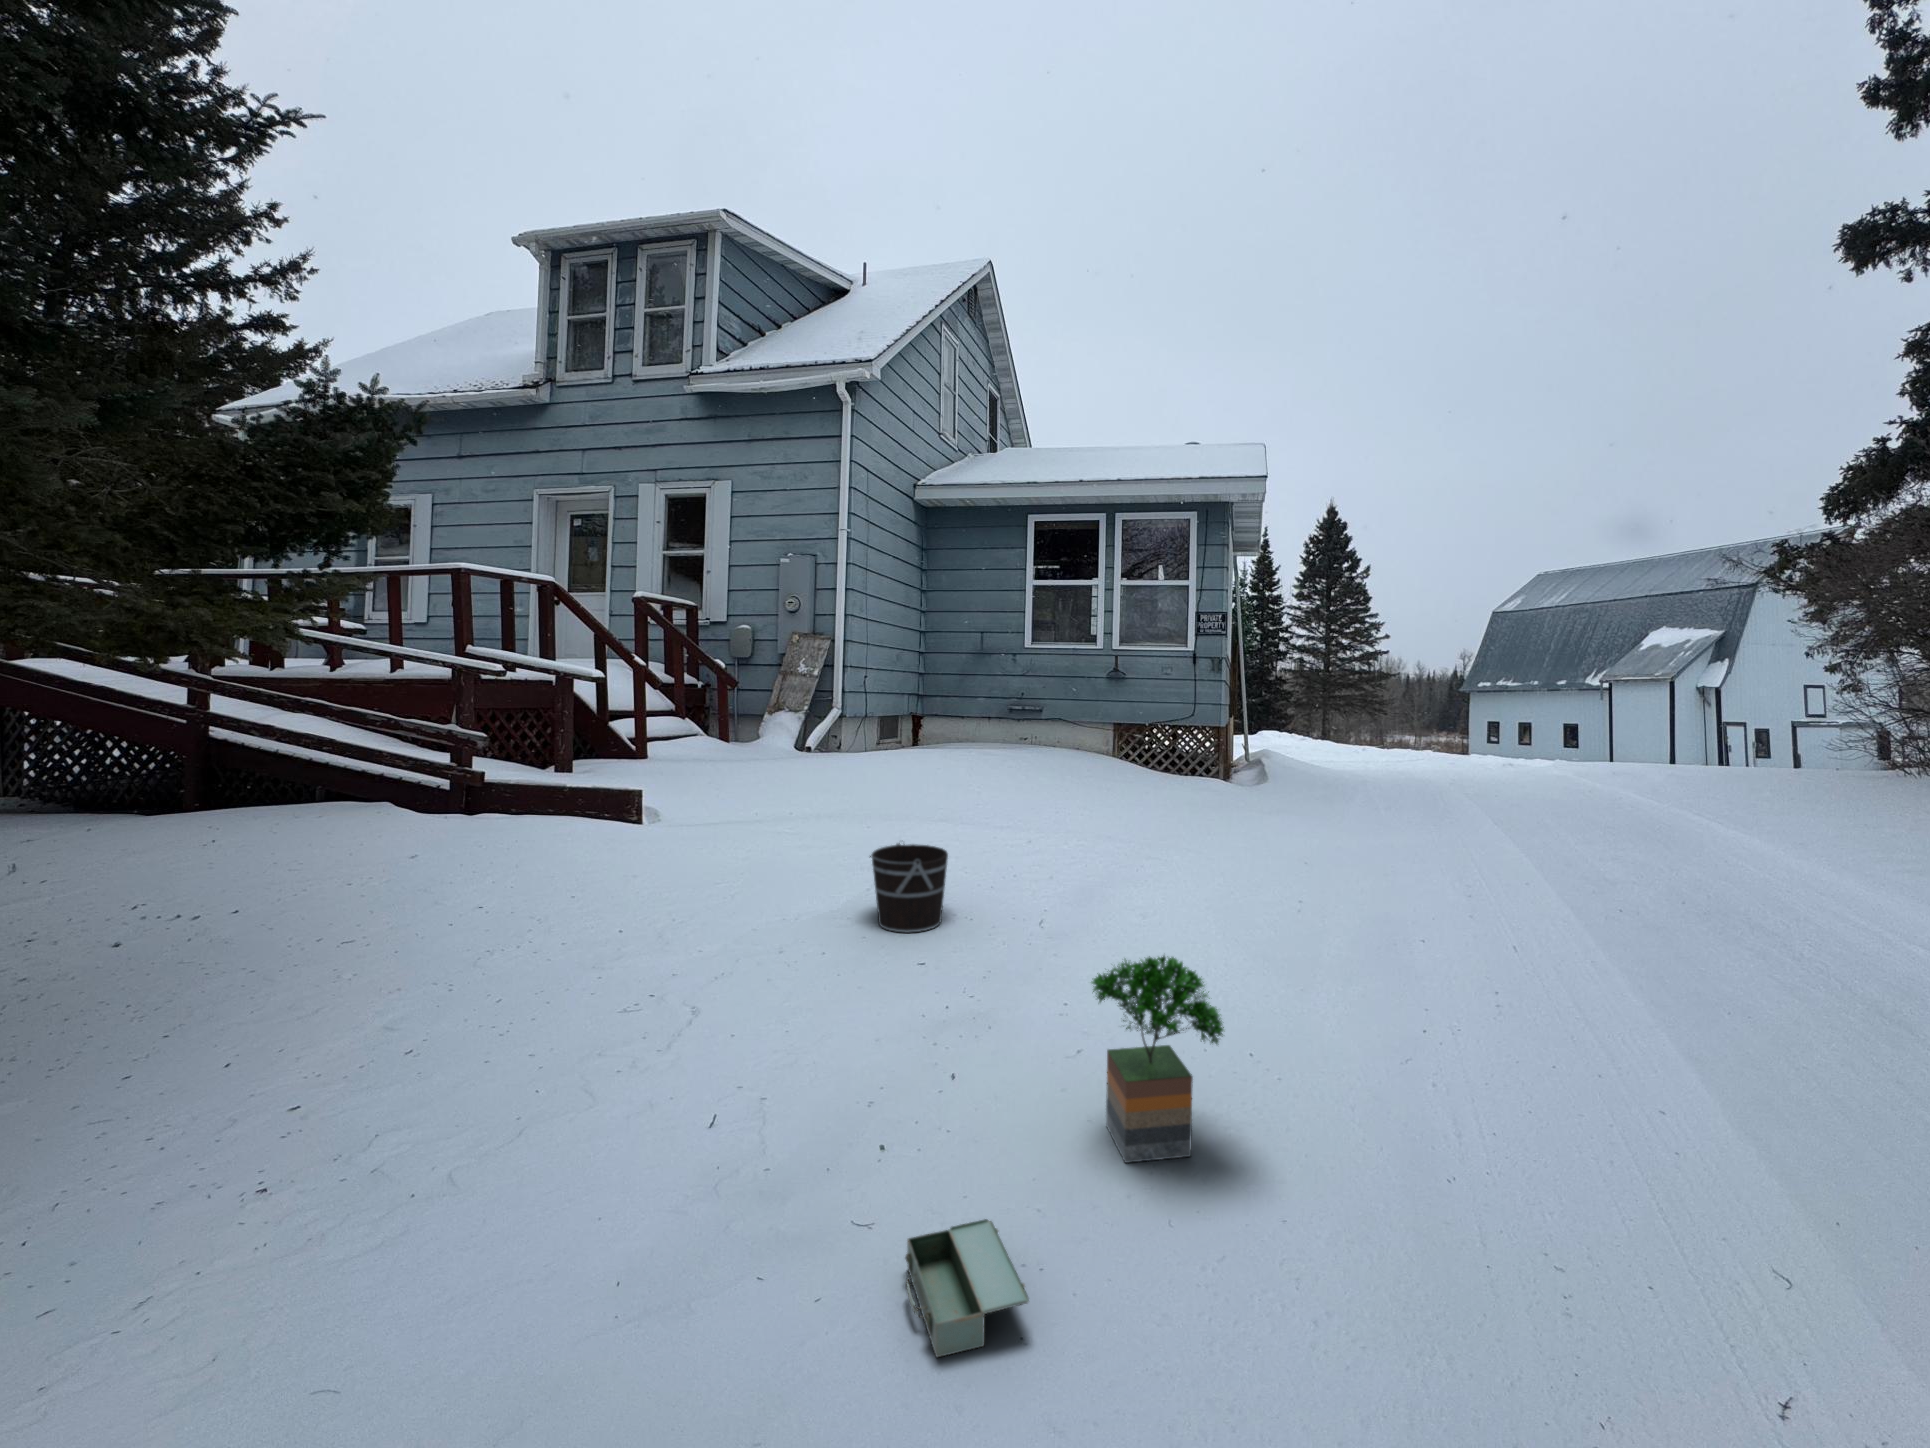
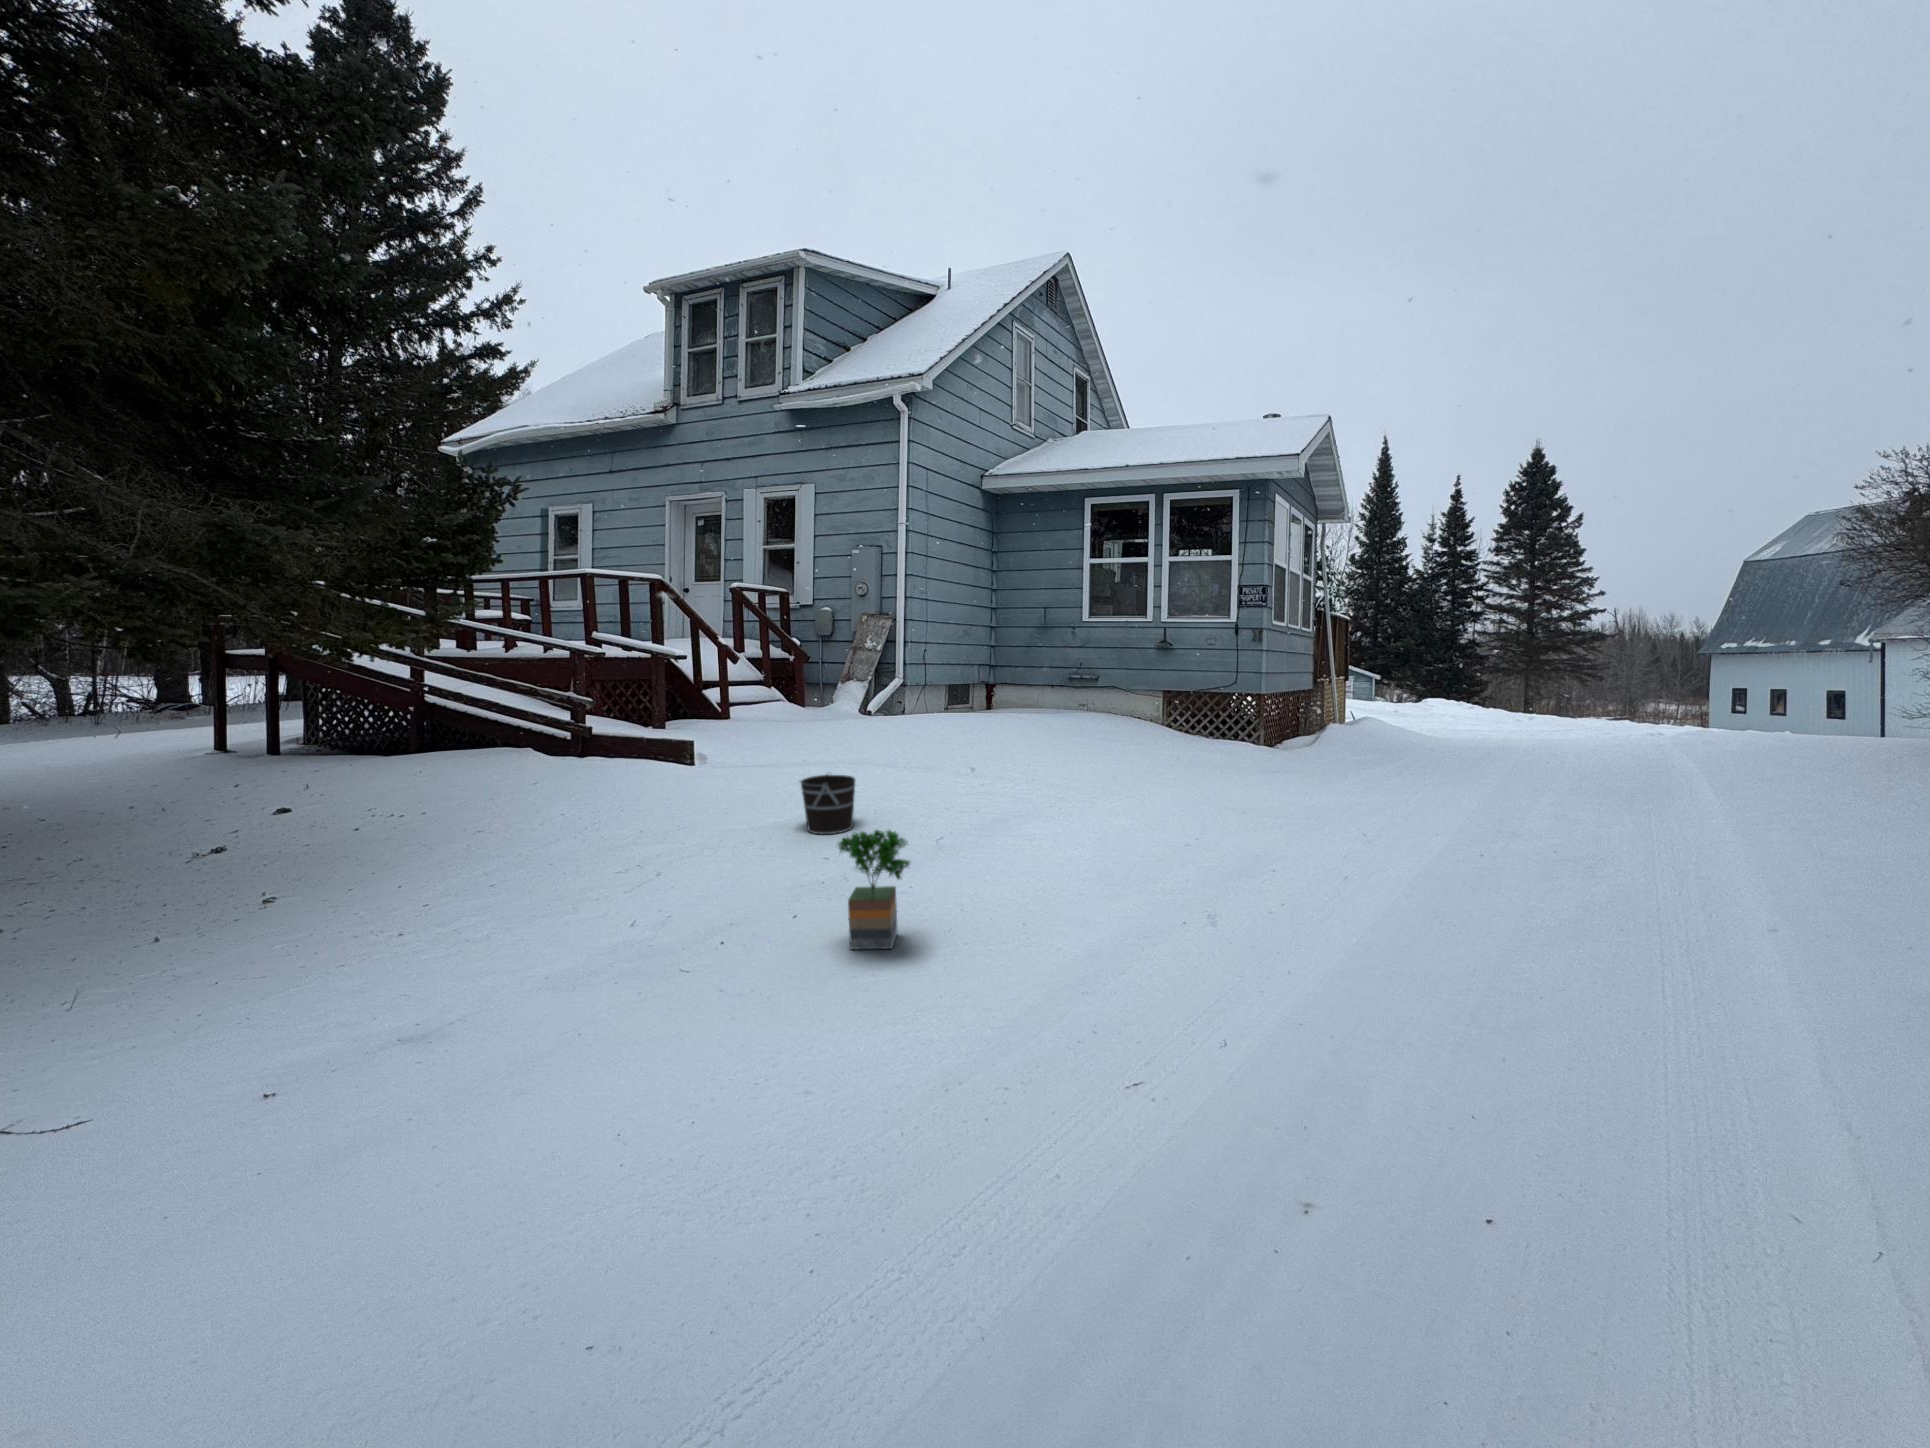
toolbox: present [905,1219,1029,1357] -> none [676,958,739,1007]

